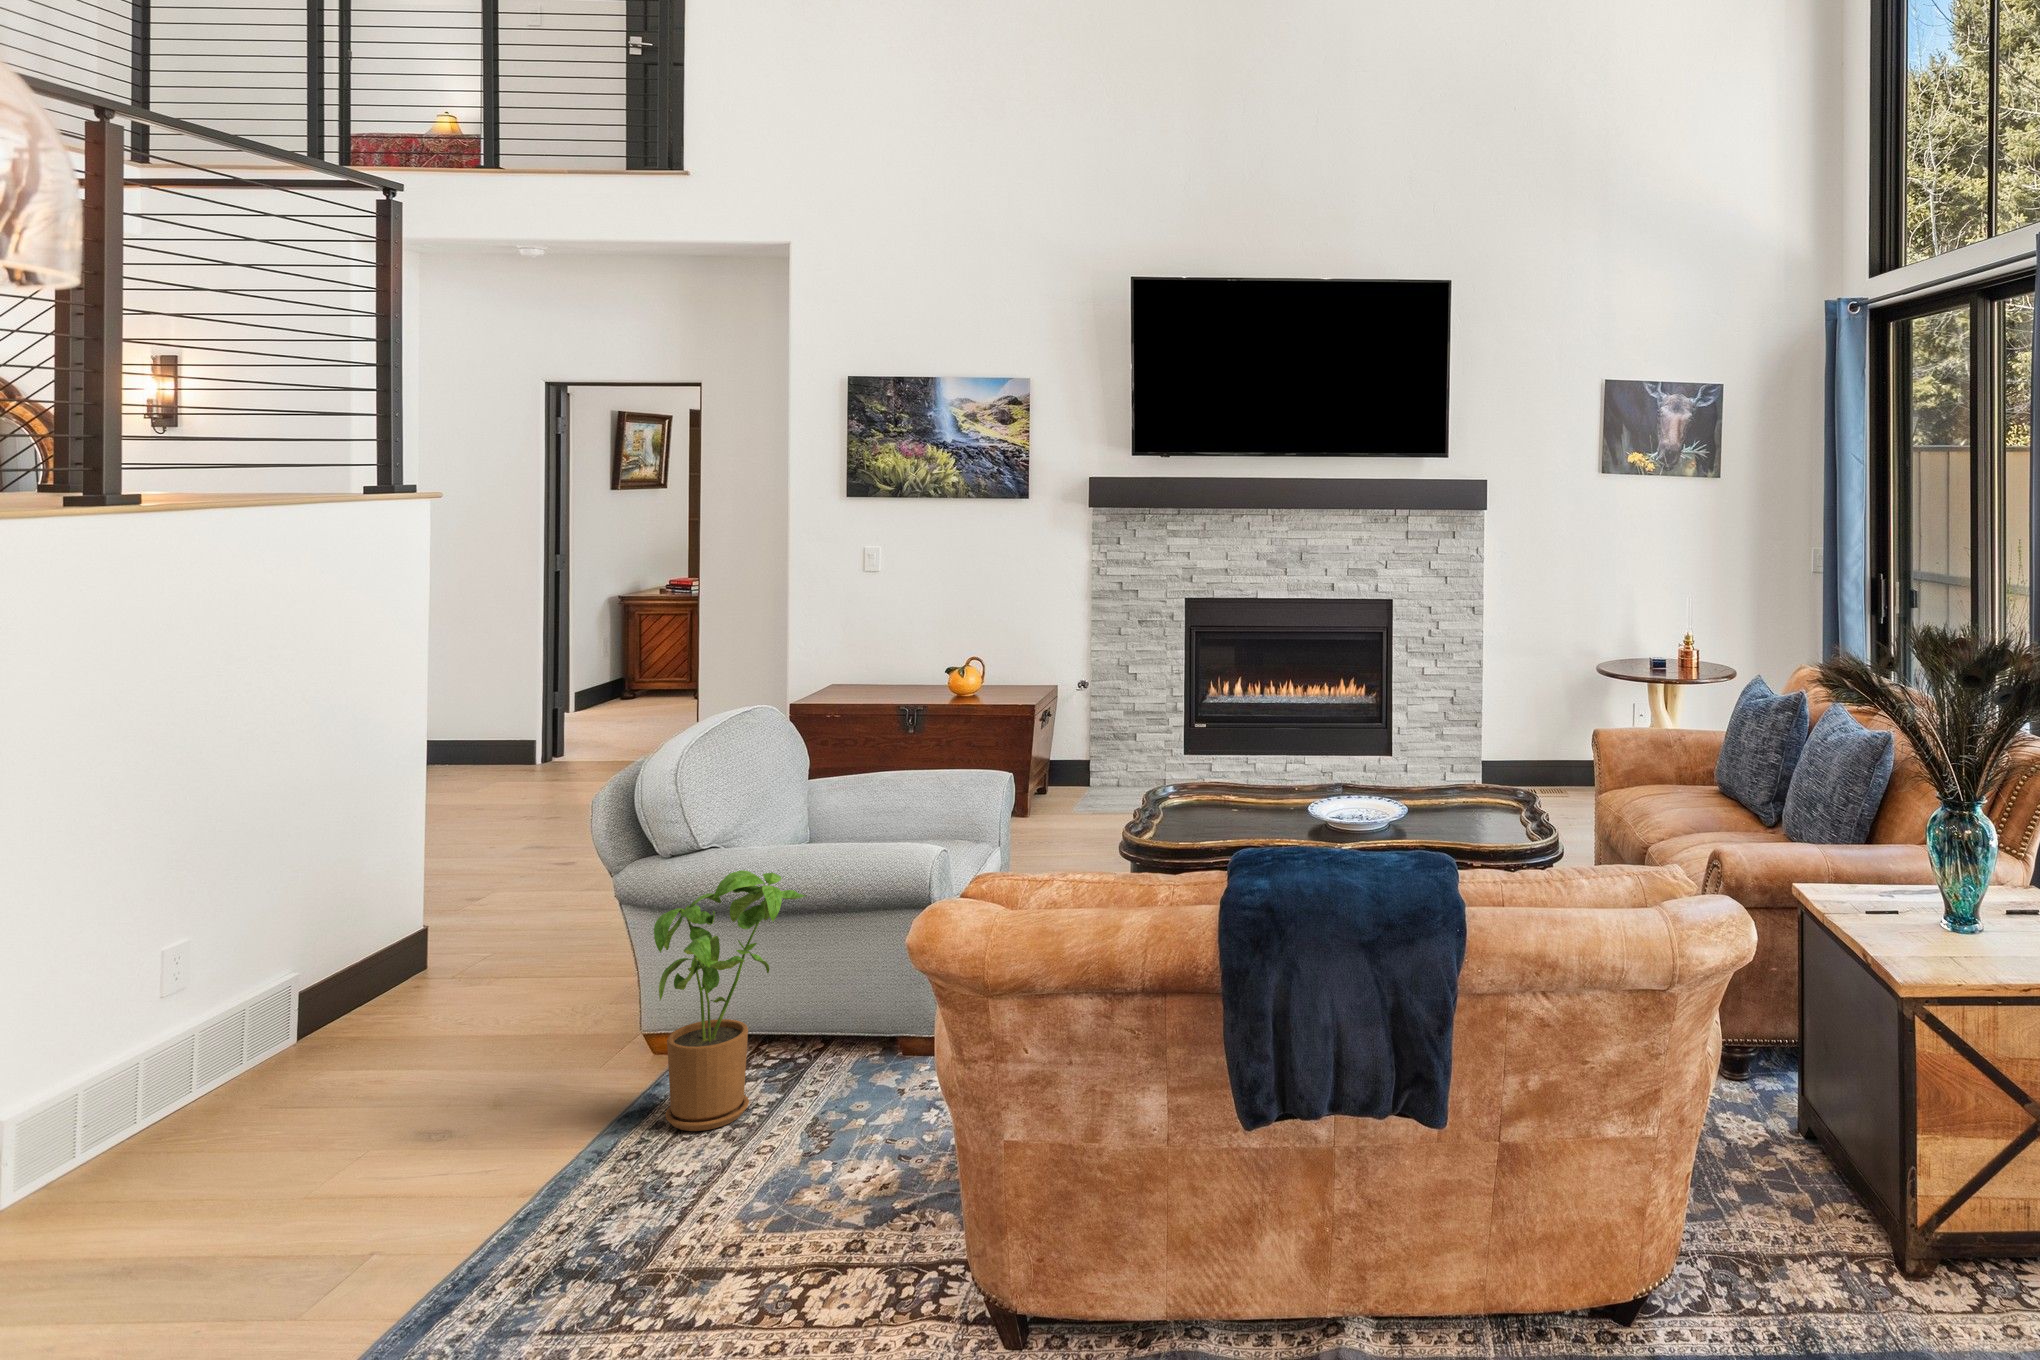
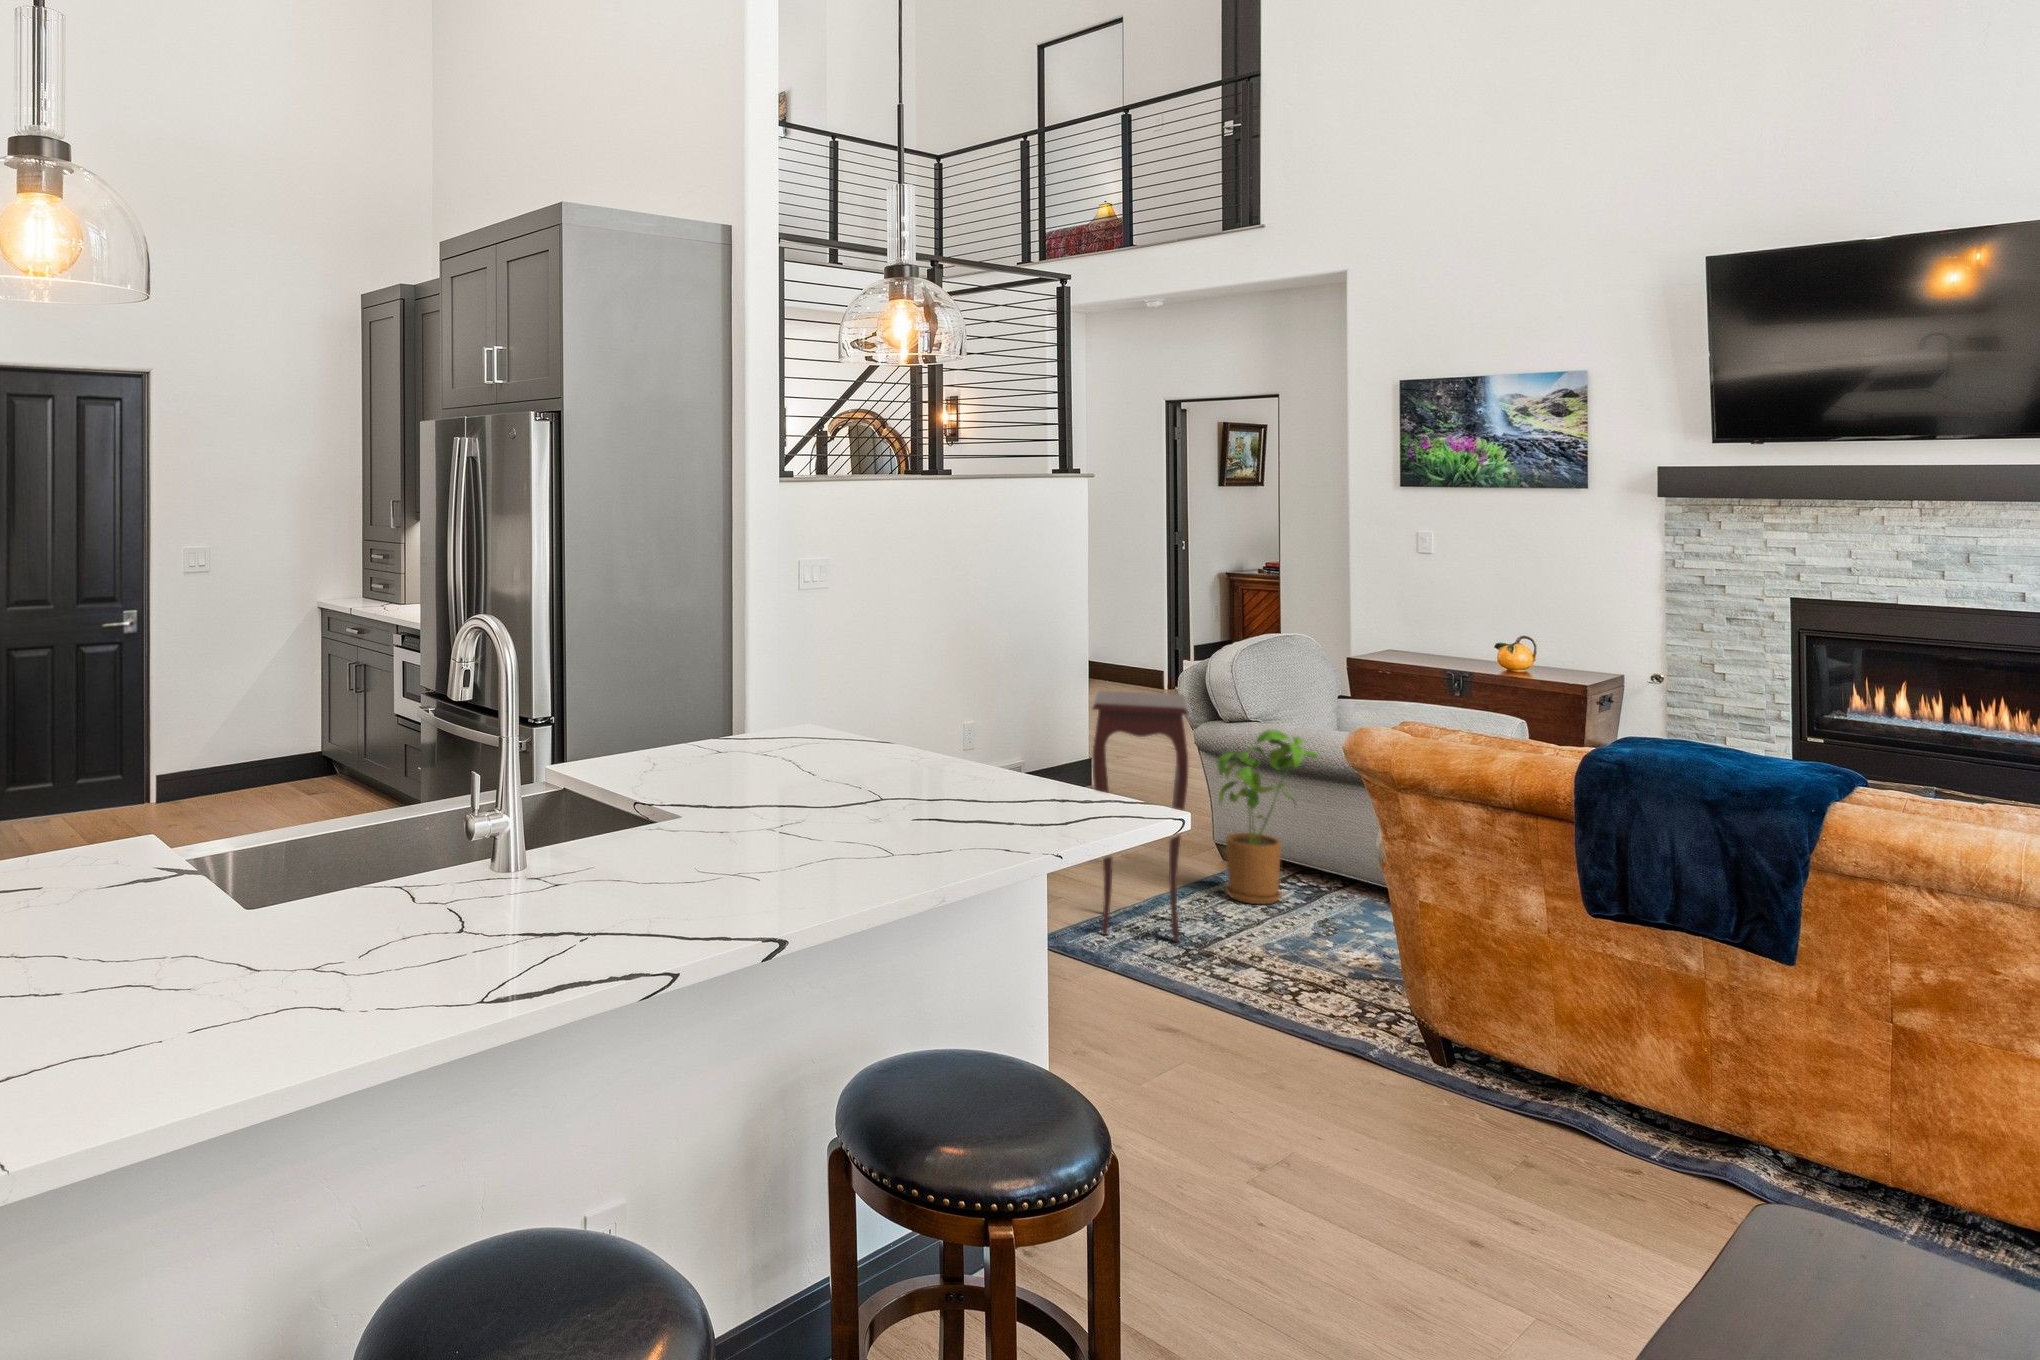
side table: none [452,855,623,1292] -> present [1093,690,1189,942]

